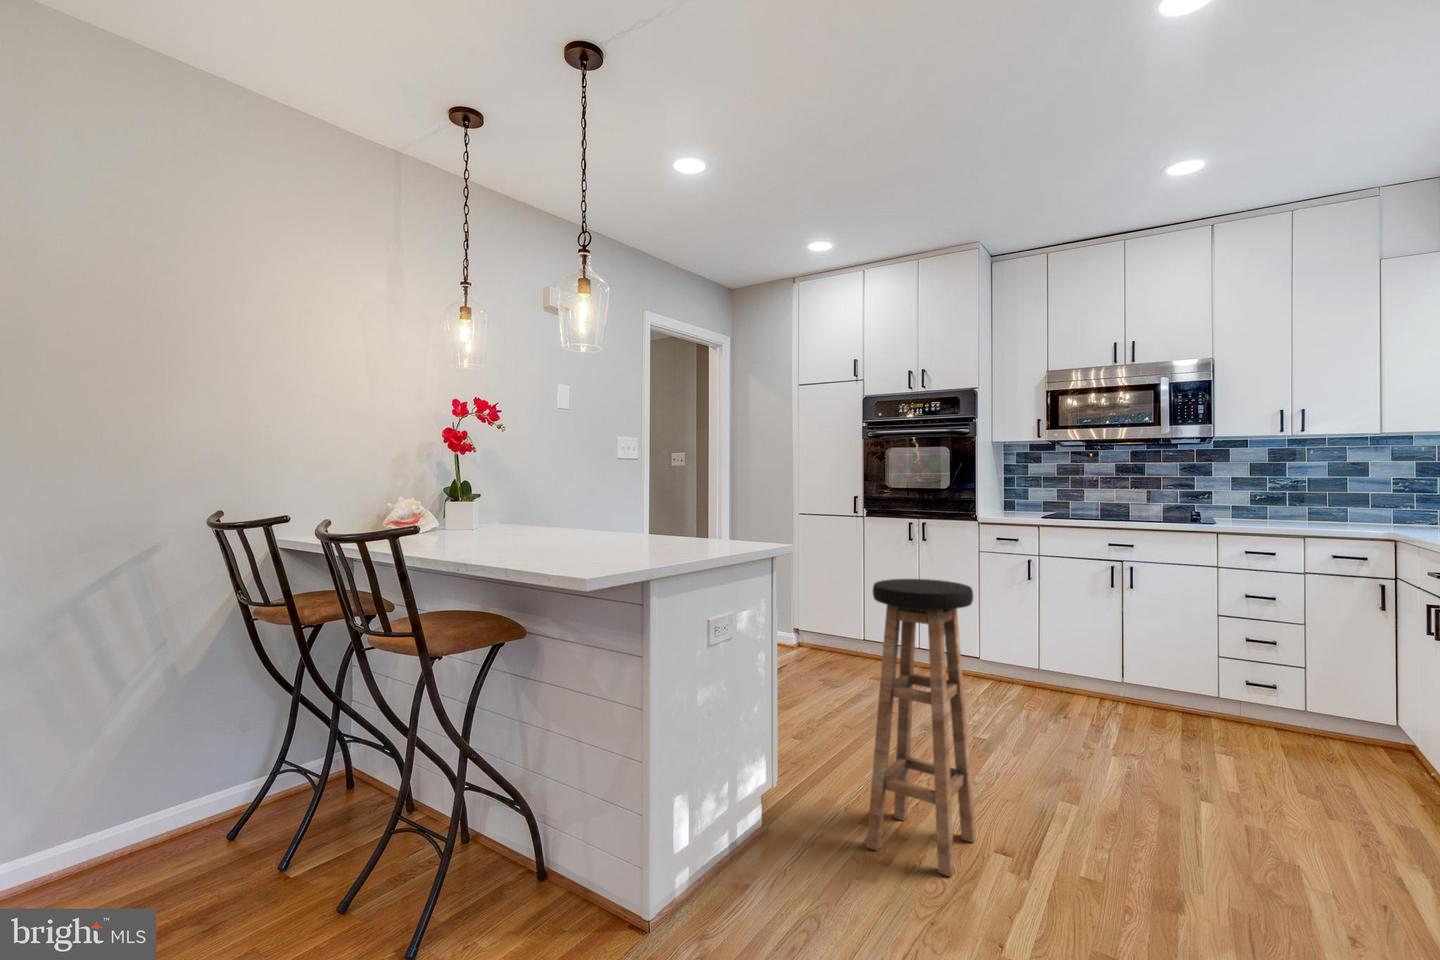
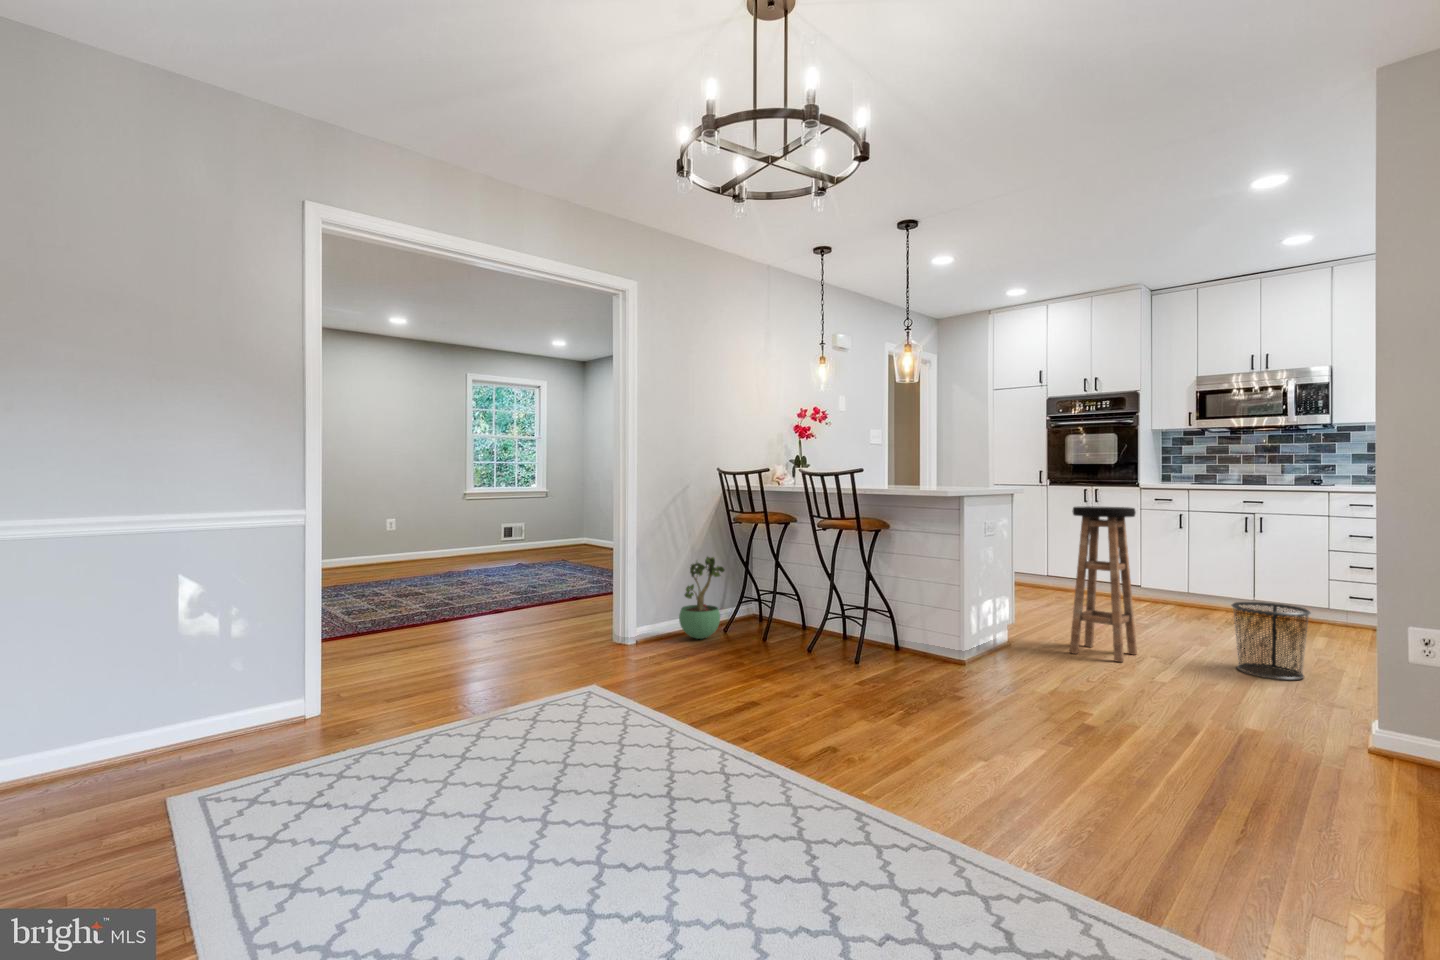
potted plant: none [125,689,254,862] -> present [679,557,725,639]
waste bin: none [1127,751,1263,919] -> present [1232,602,1310,680]

